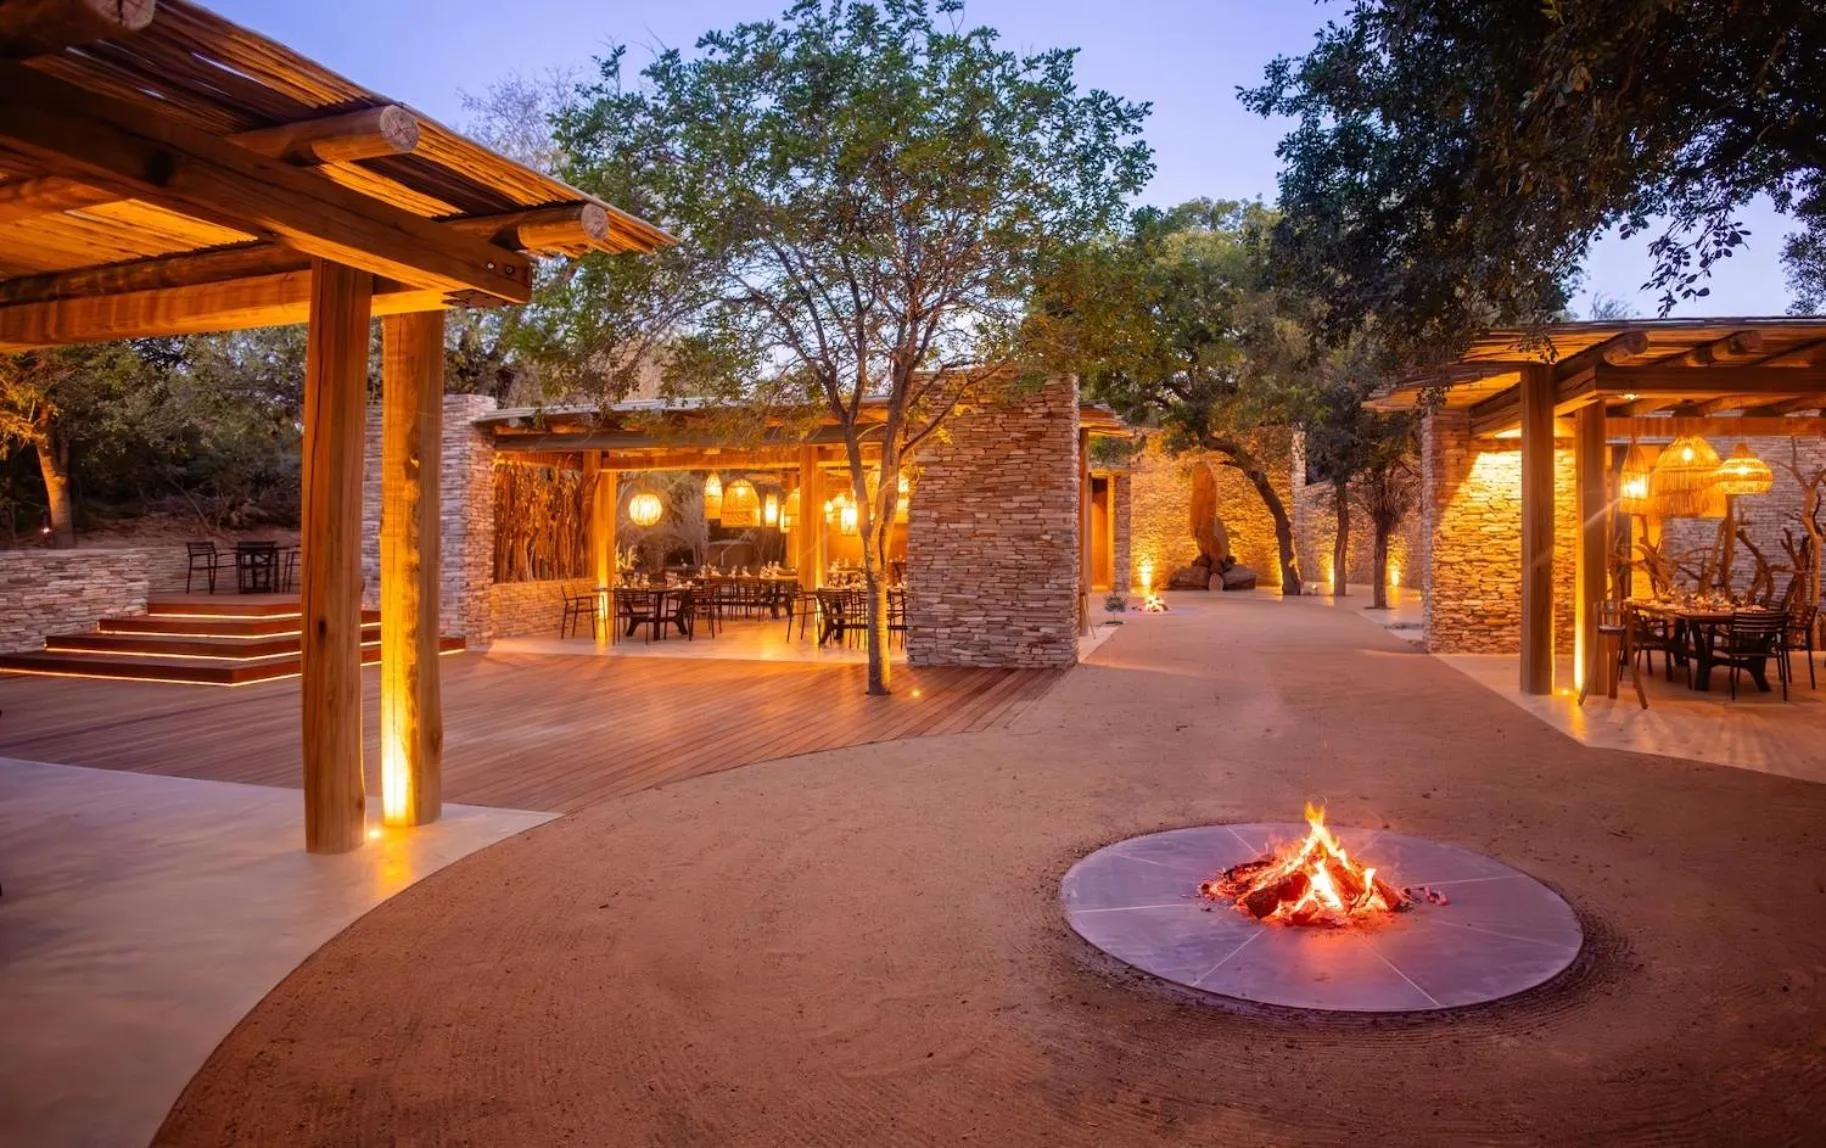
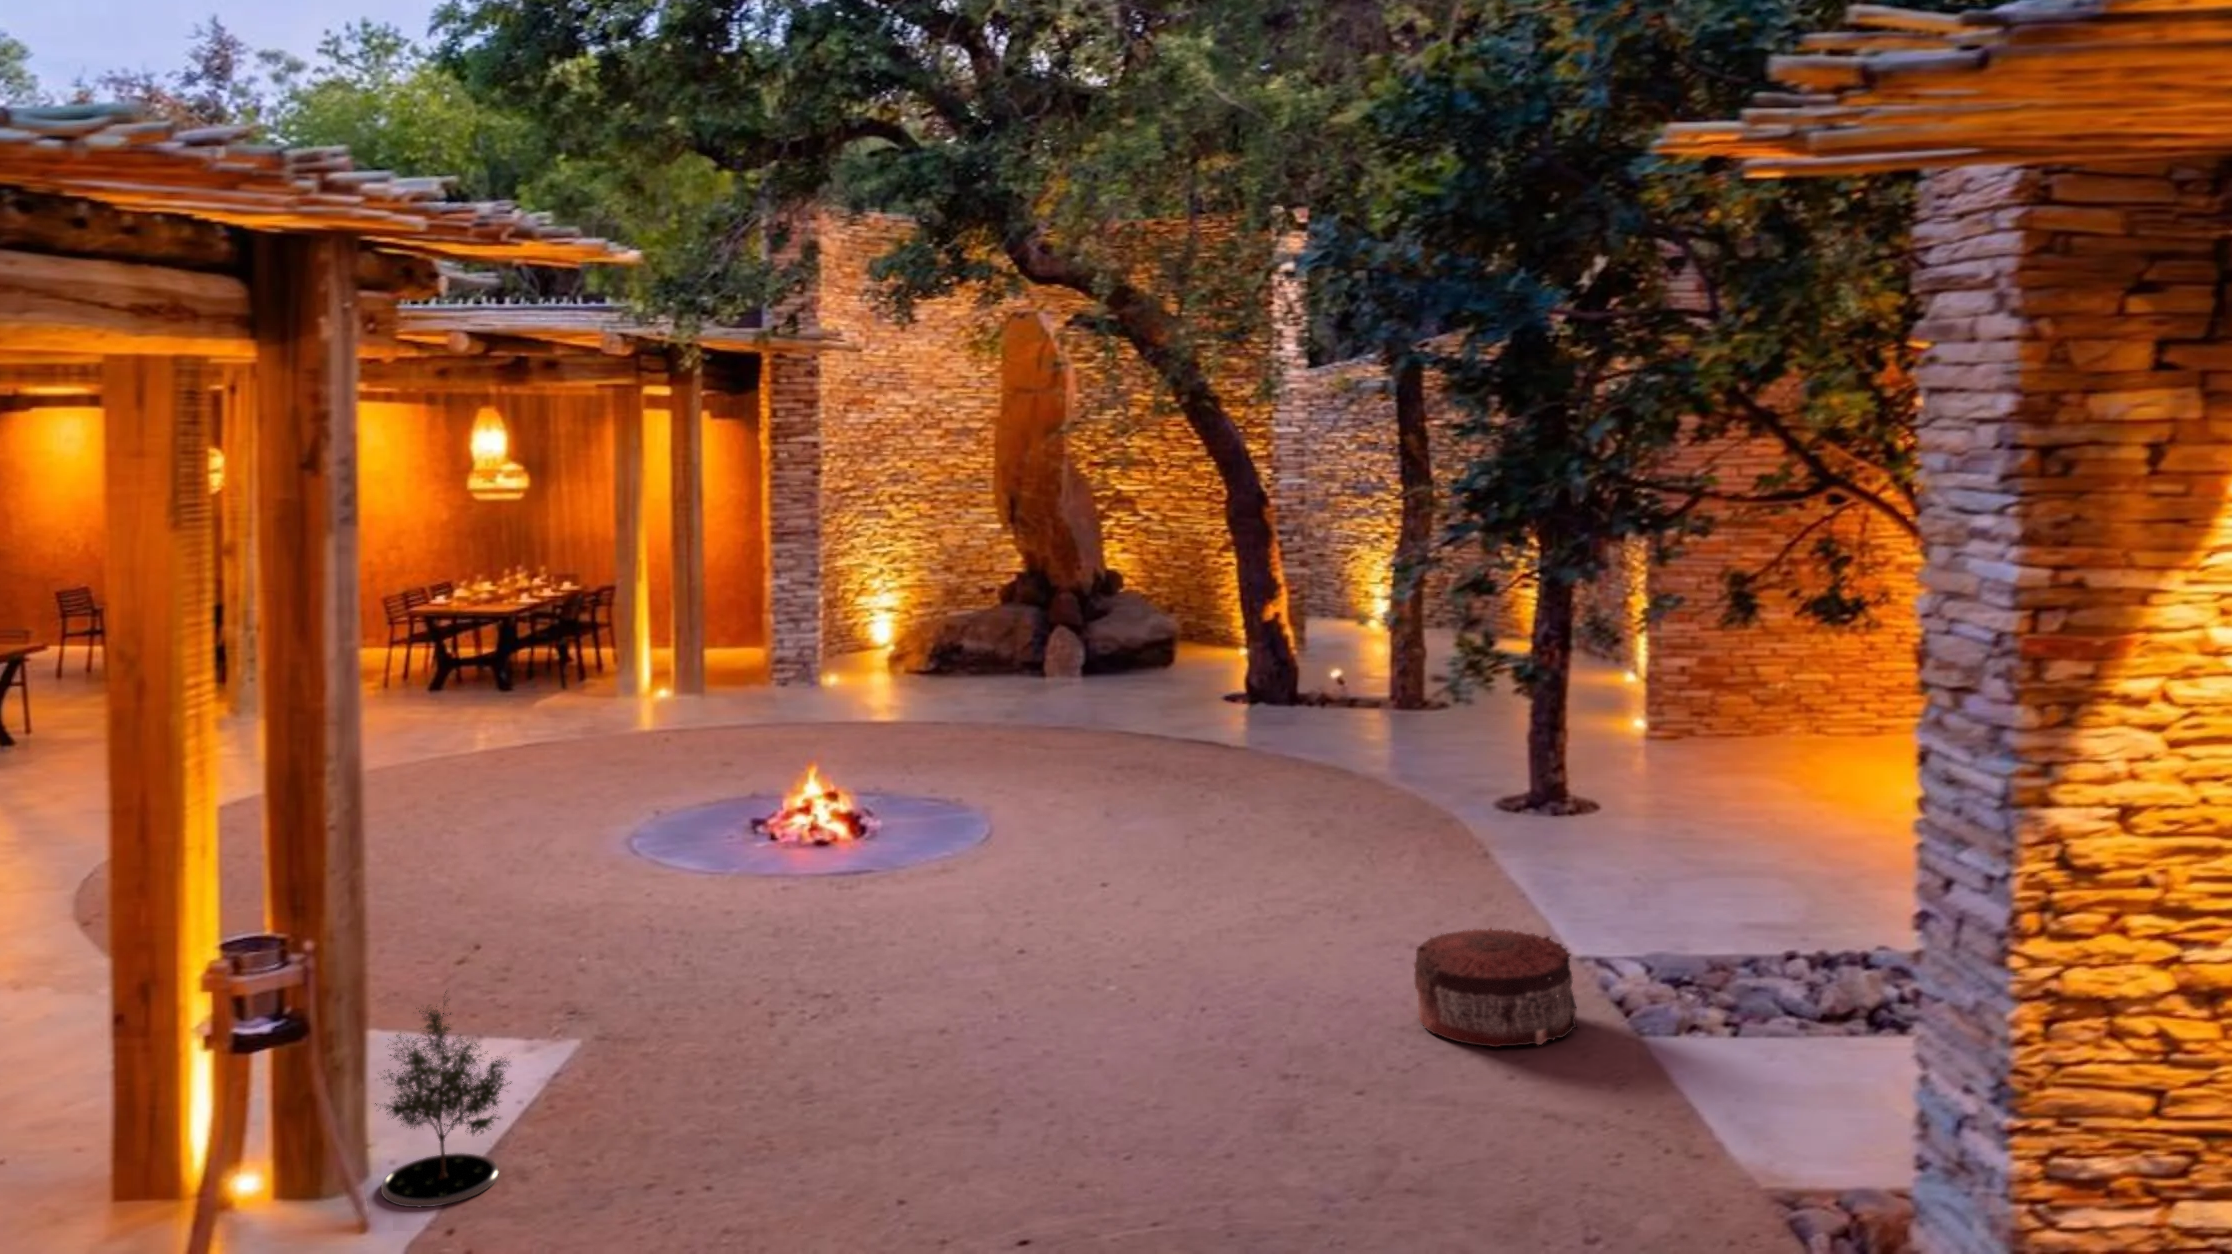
pouf: none [1327,599,1368,620] -> present [1414,928,1577,1047]

